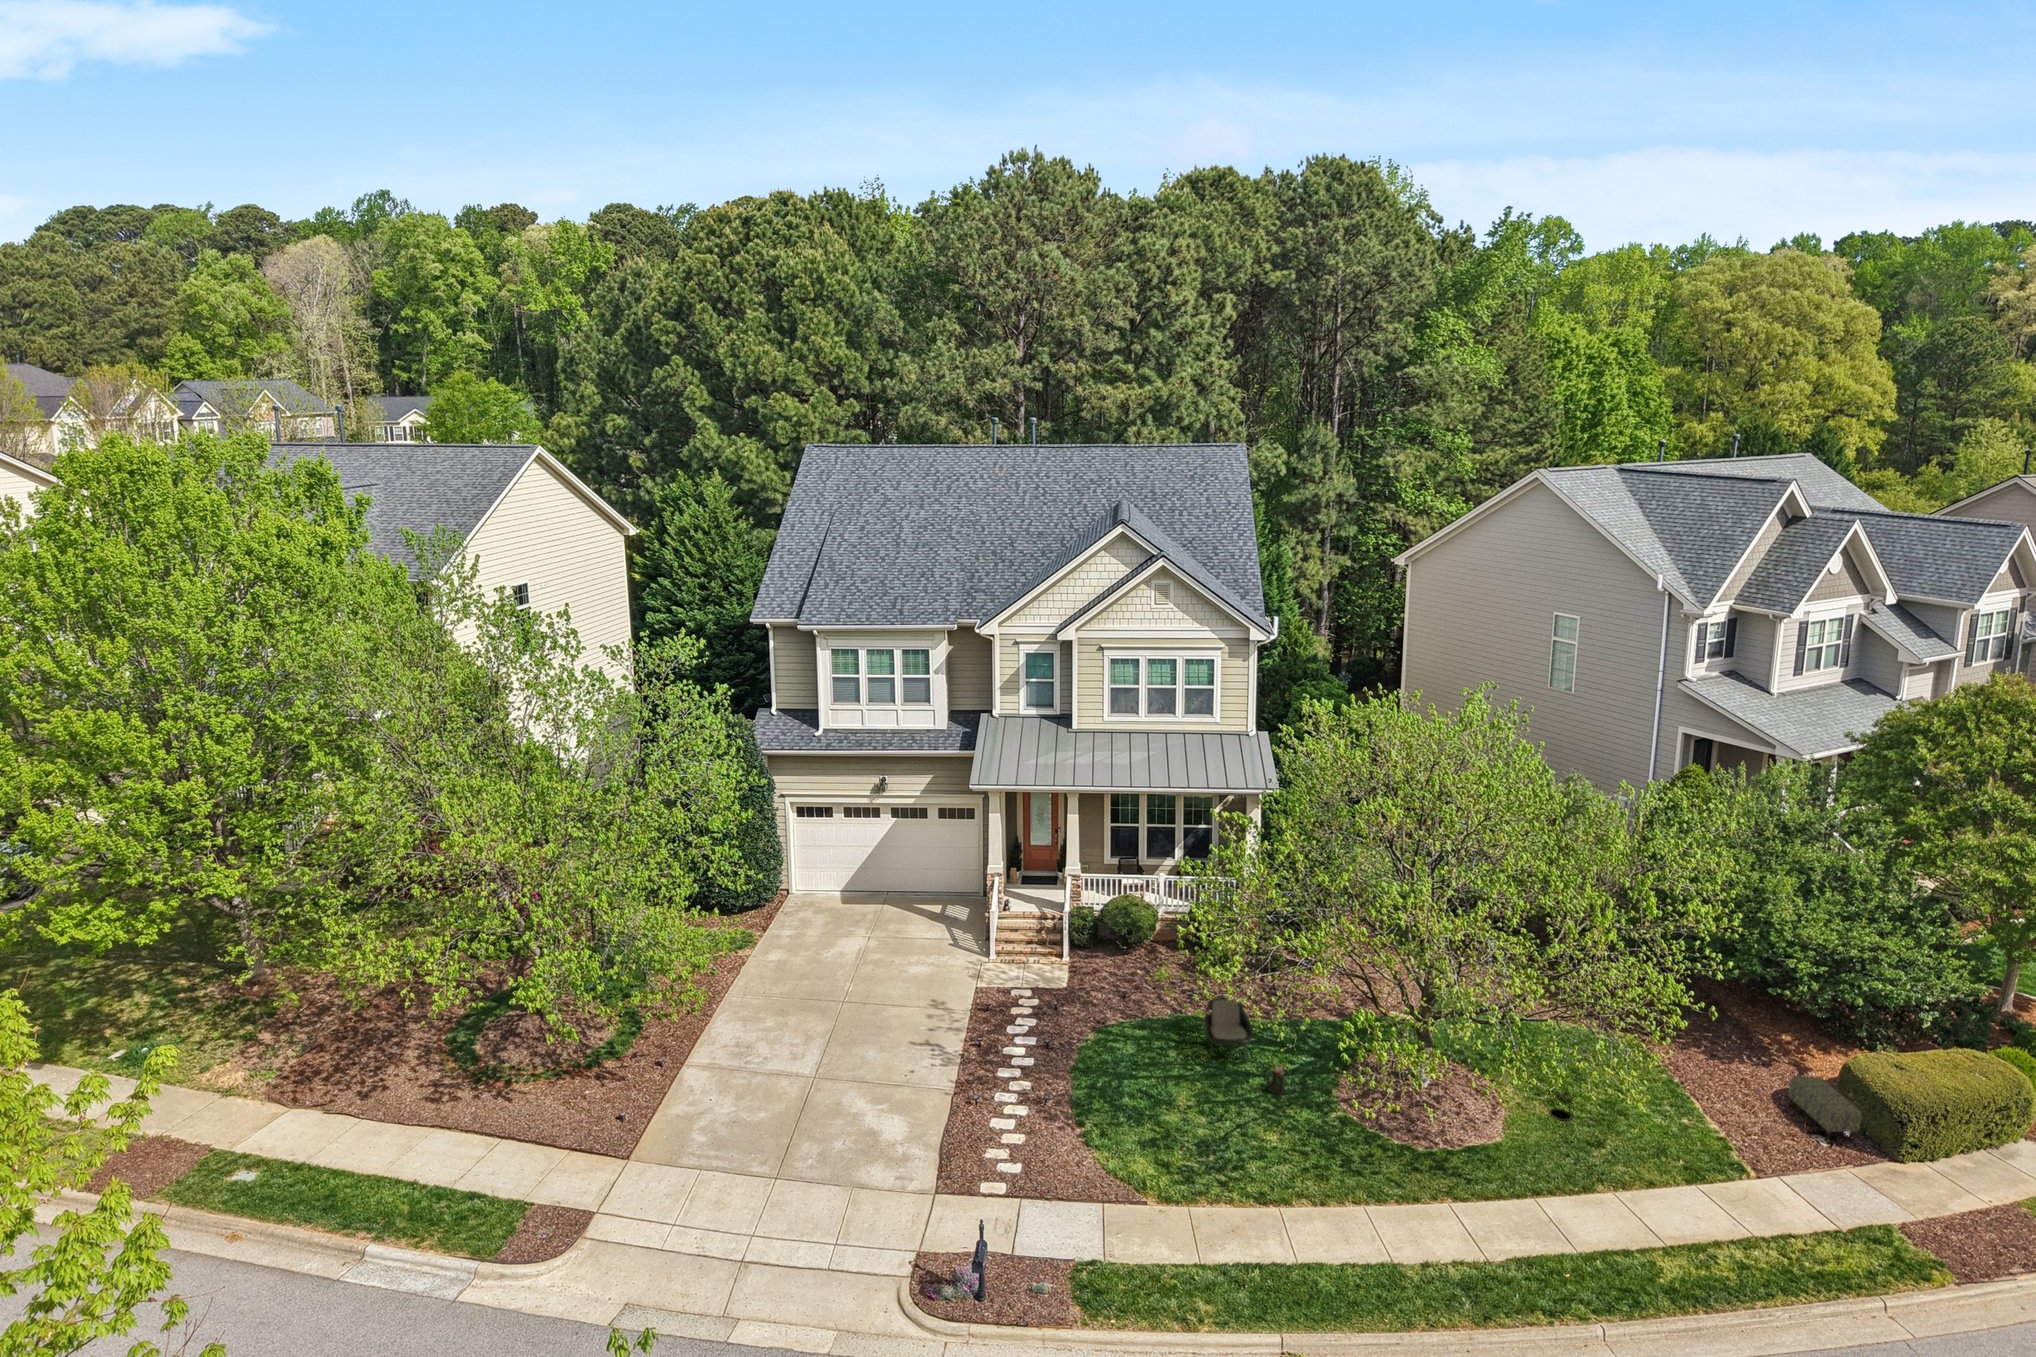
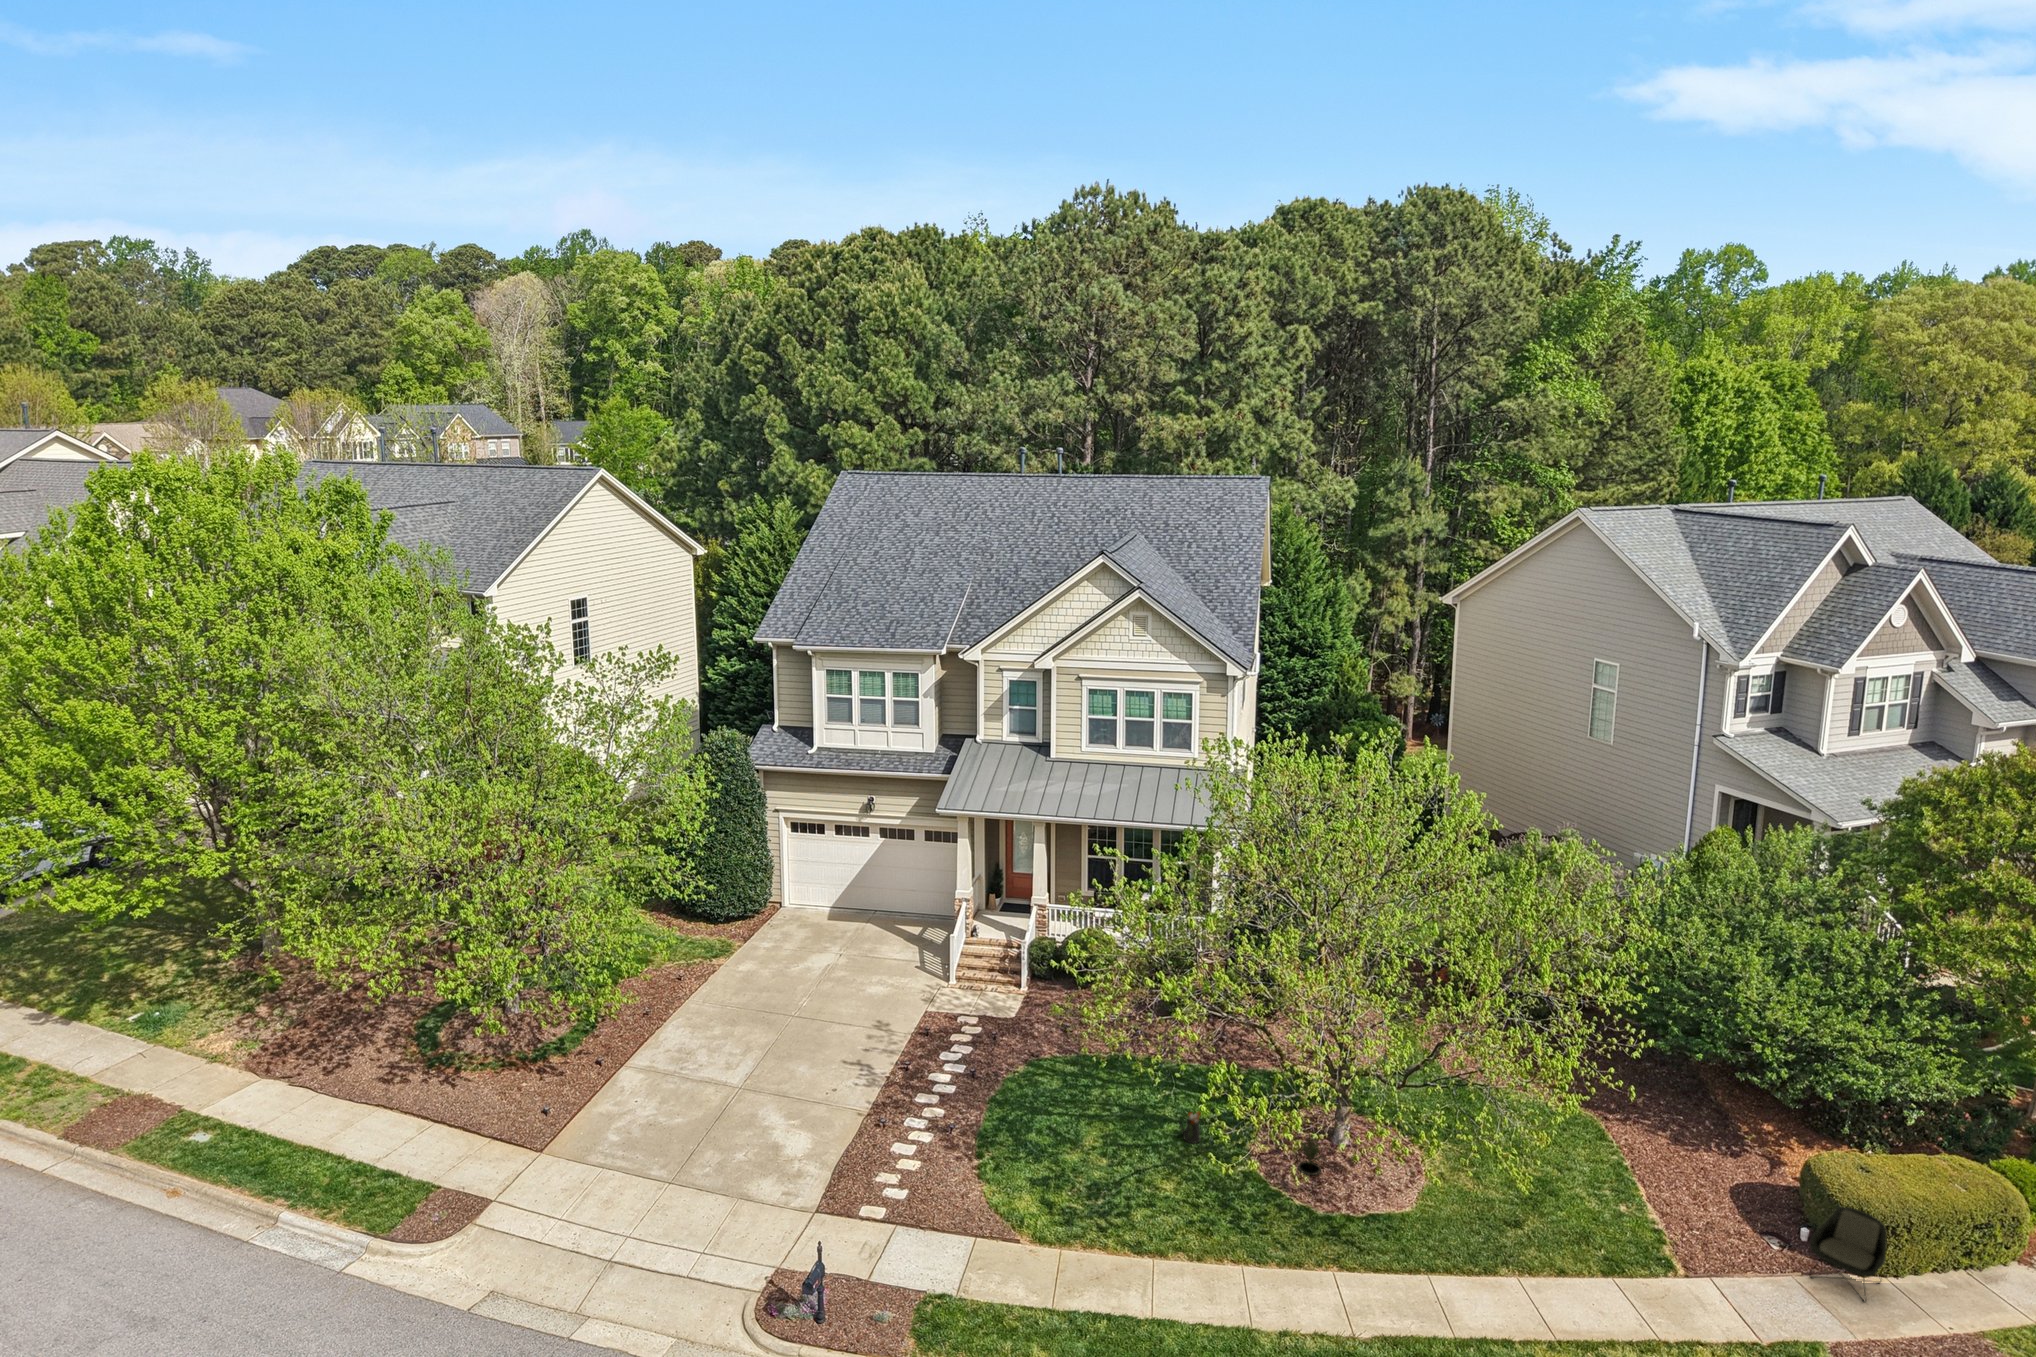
lounge chair: present [1203,996,1253,1062] -> present [1810,1207,1887,1303]
bench: present [1788,1077,1862,1139] -> none [1748,1169,1820,1243]
potted tree: present [1549,1085,1574,1121] -> present [1298,1135,1321,1175]

